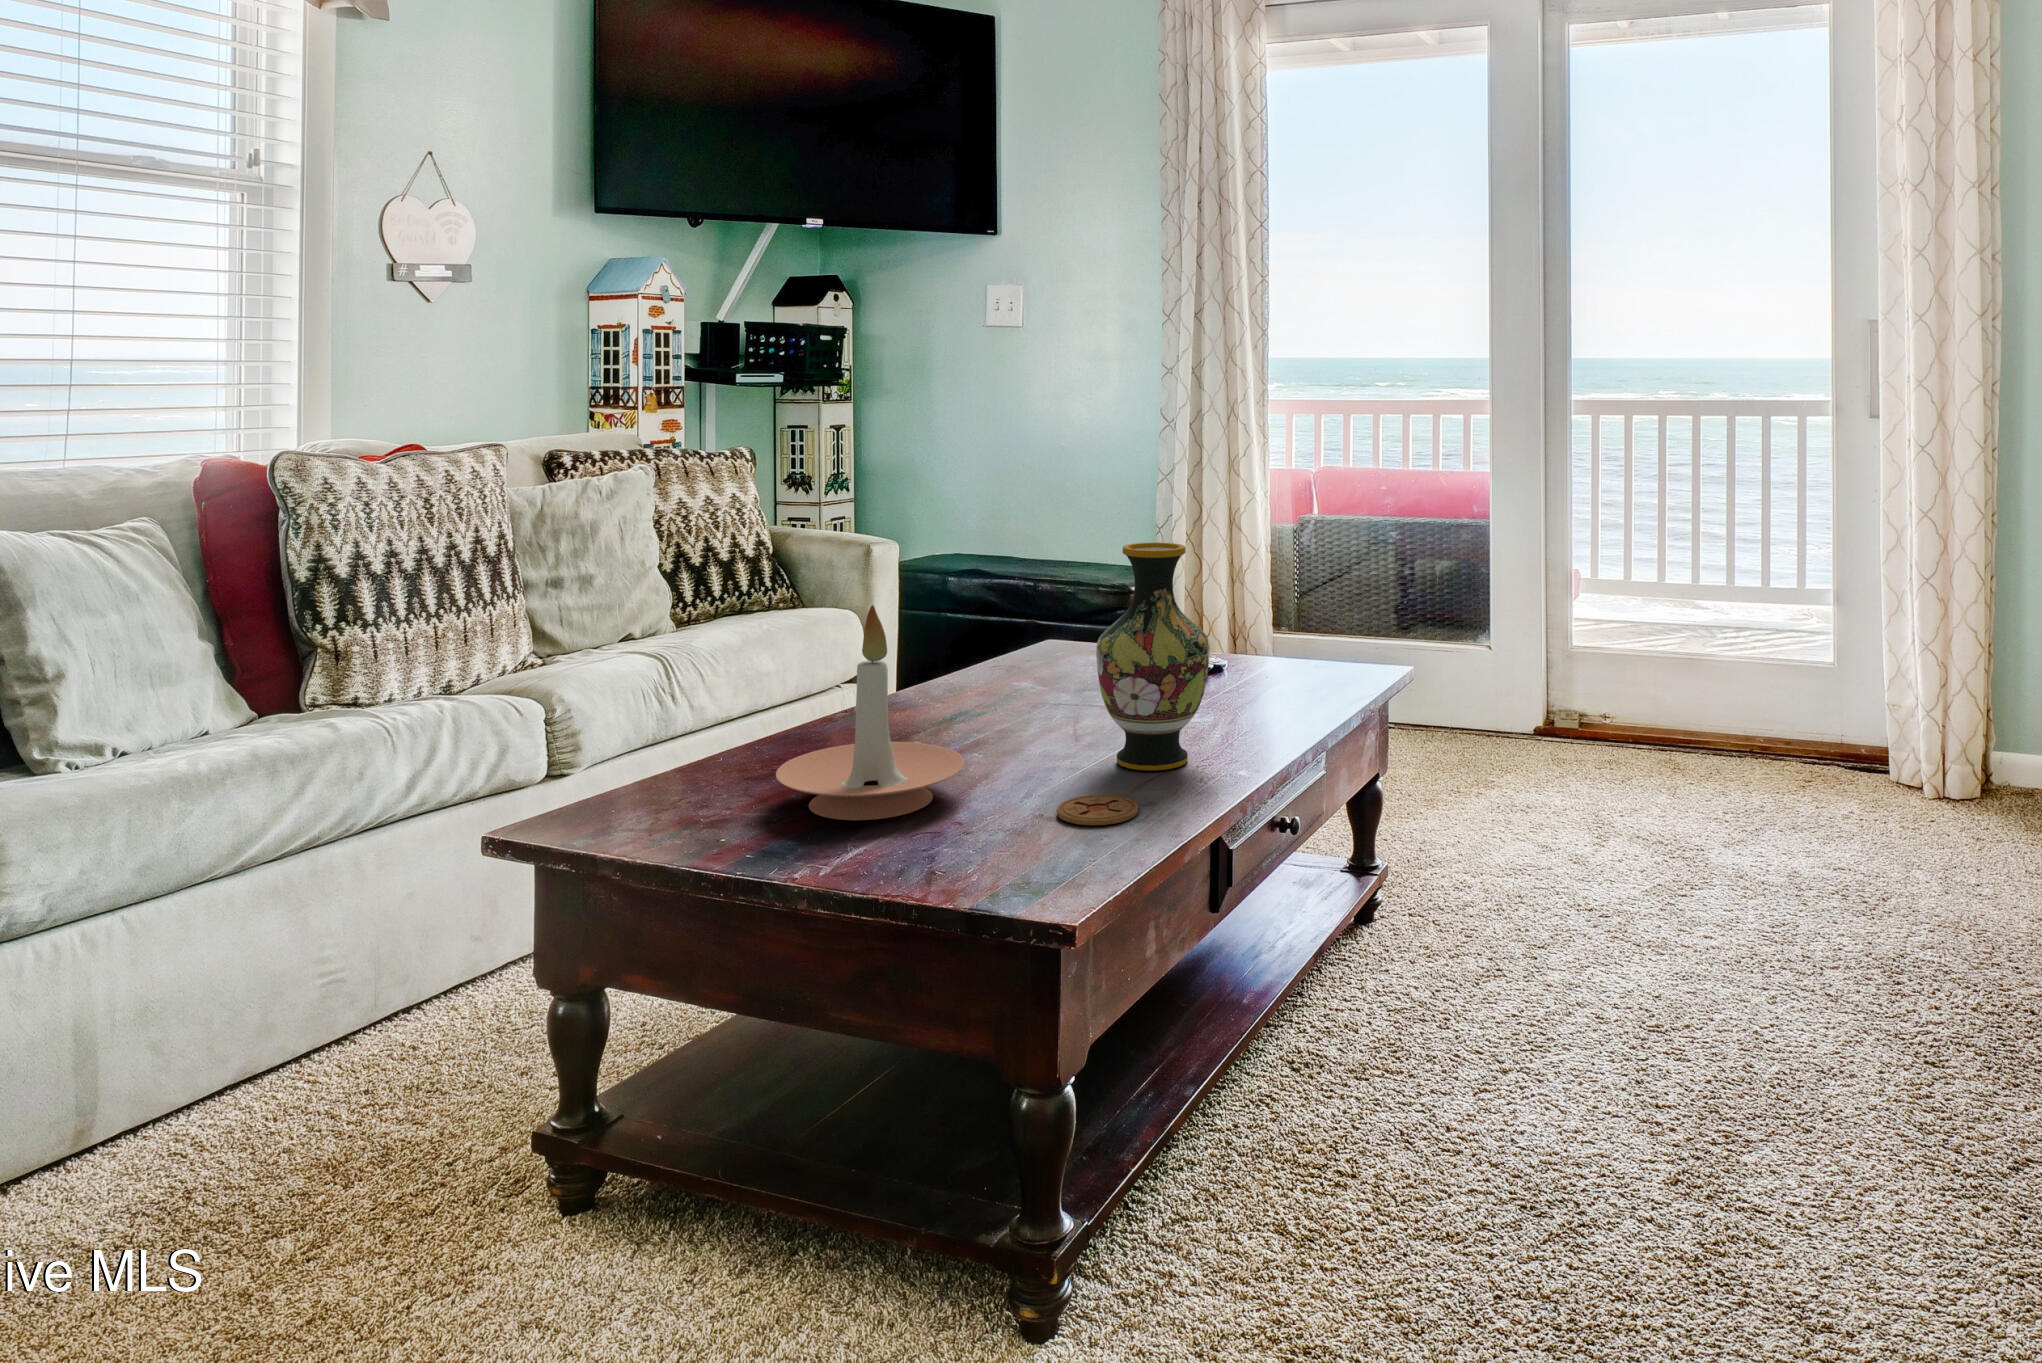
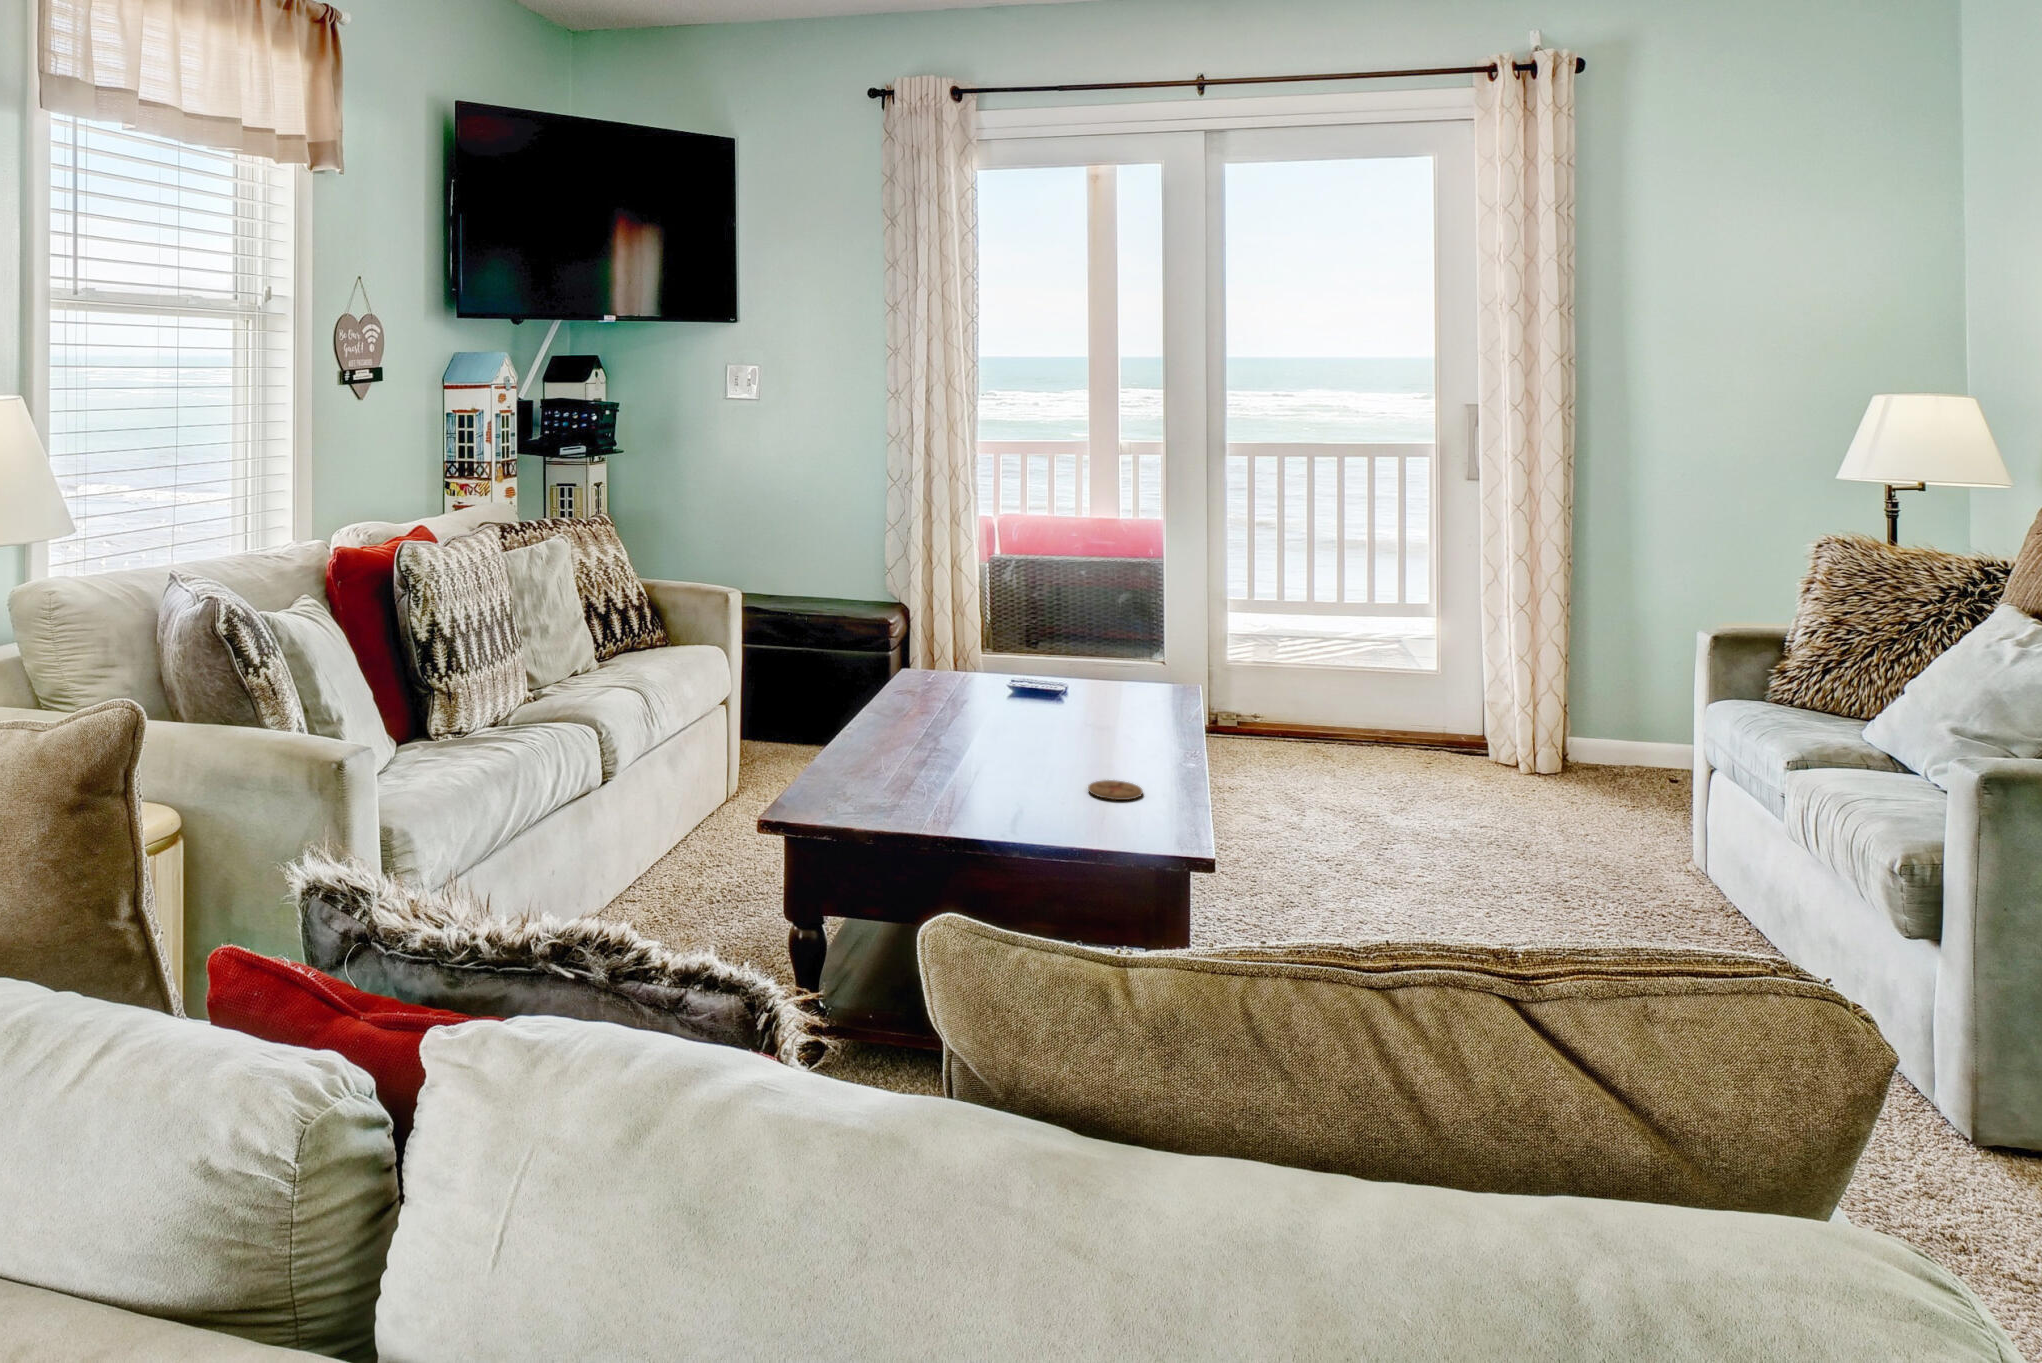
vase: present [1096,542,1210,771] -> none [1068,606,1147,763]
candle holder: present [776,605,965,820] -> none [893,656,1016,801]

